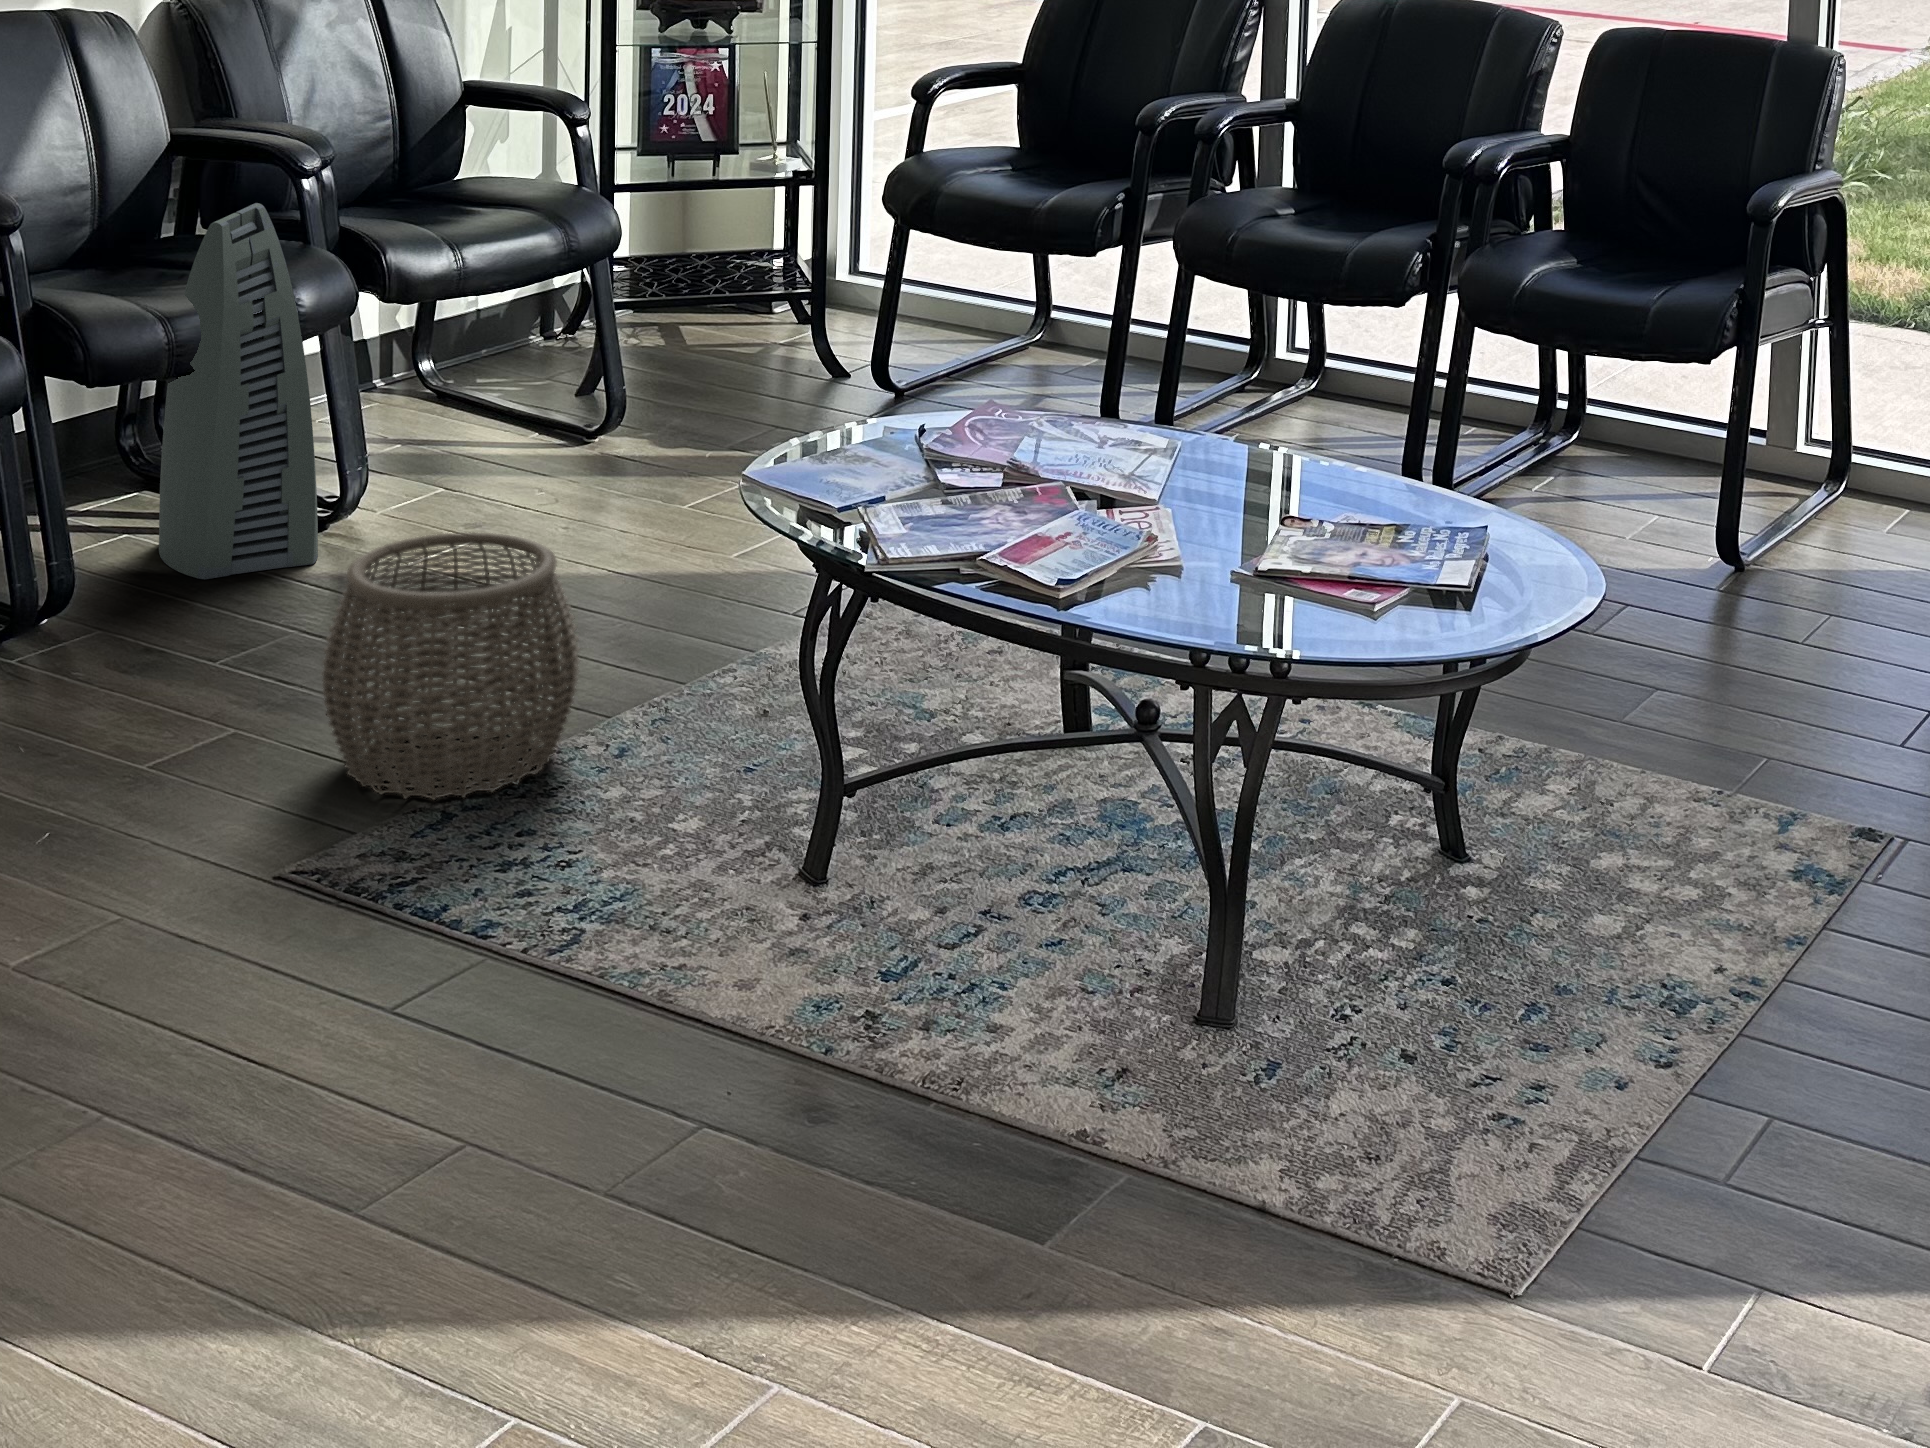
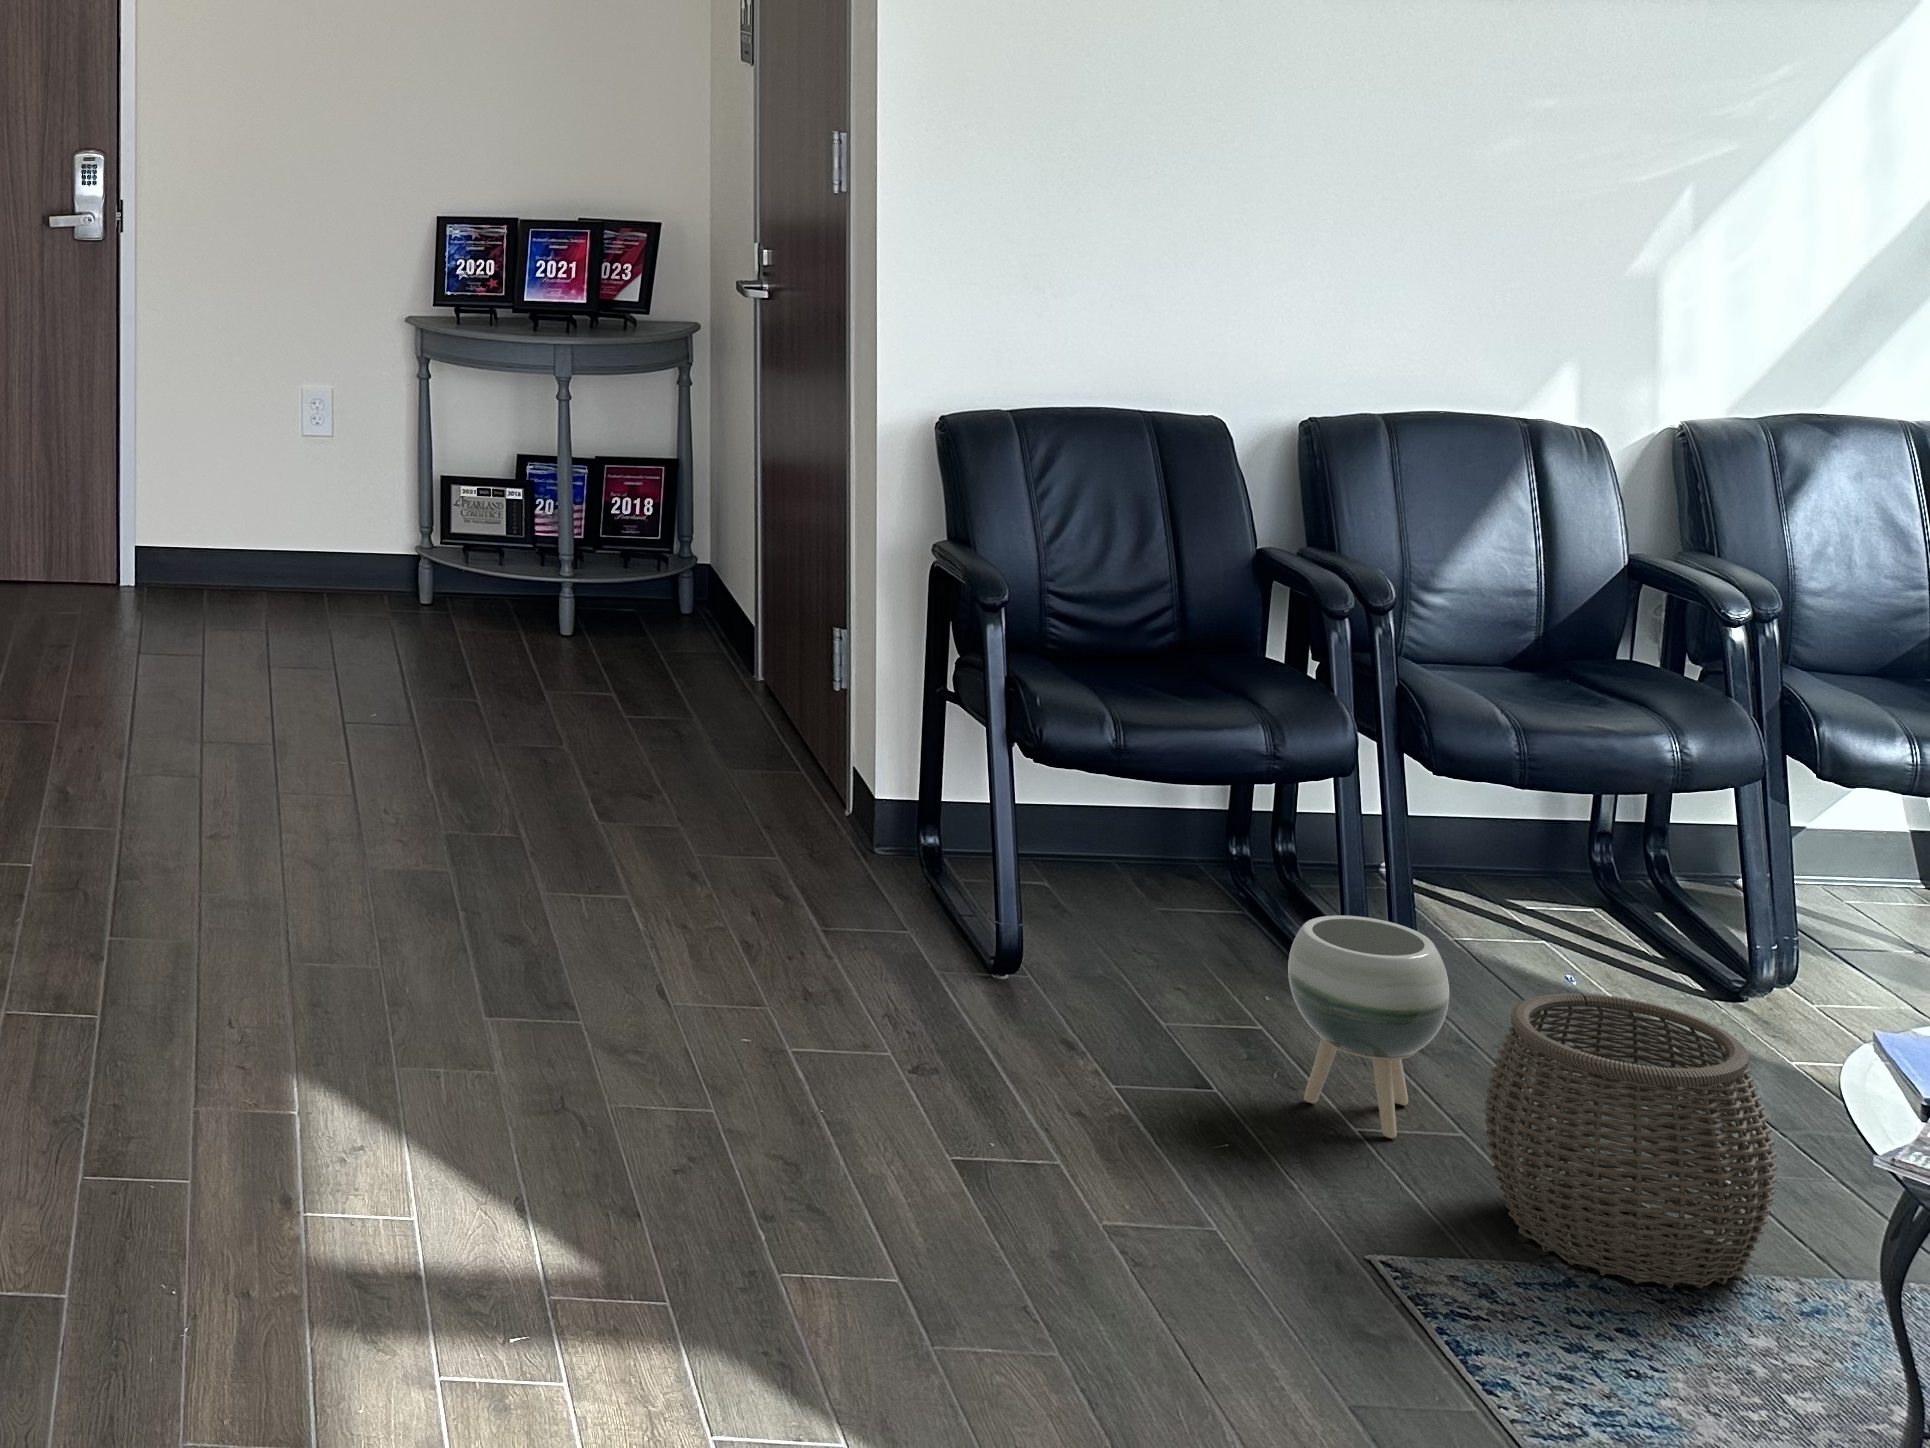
air purifier: present [159,203,318,579] -> none [1549,637,1712,1023]
planter: none [62,542,230,760] -> present [1288,915,1449,1138]

